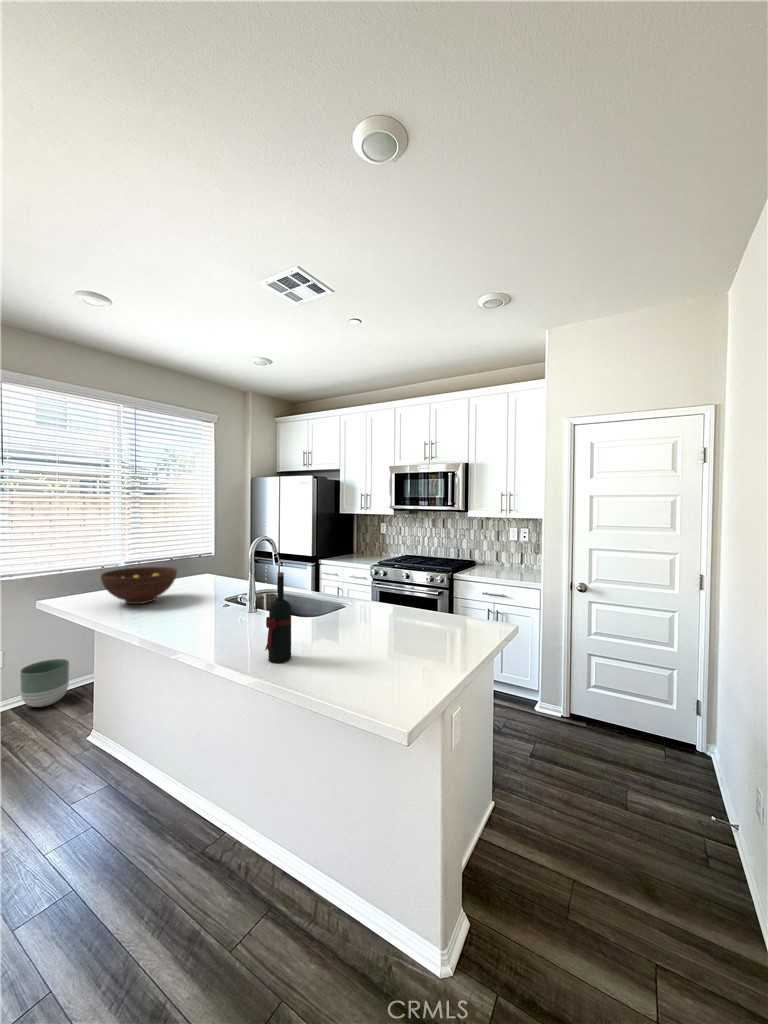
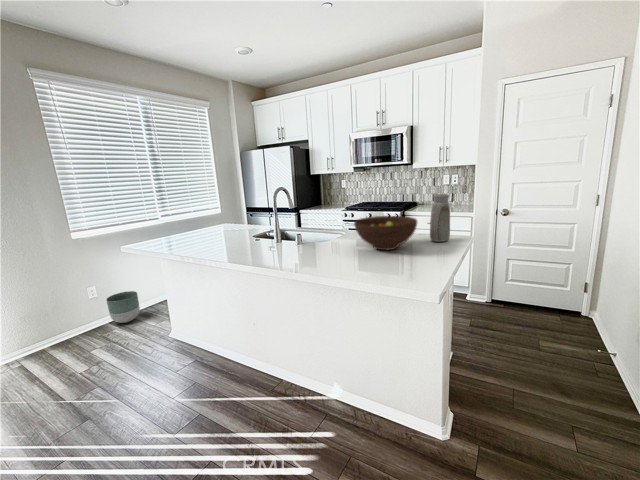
vase: none [452,564,478,632] -> present [430,194,450,242]
fruit bowl: present [101,567,177,604] -> present [354,216,417,250]
wine bottle: present [265,572,291,663] -> none [314,205,331,267]

